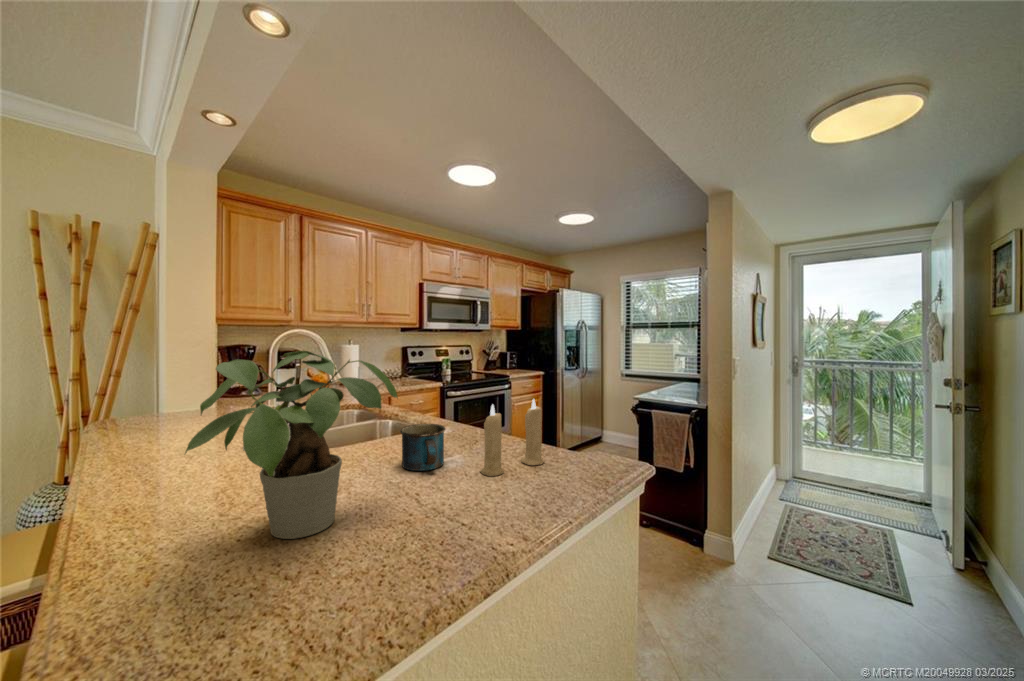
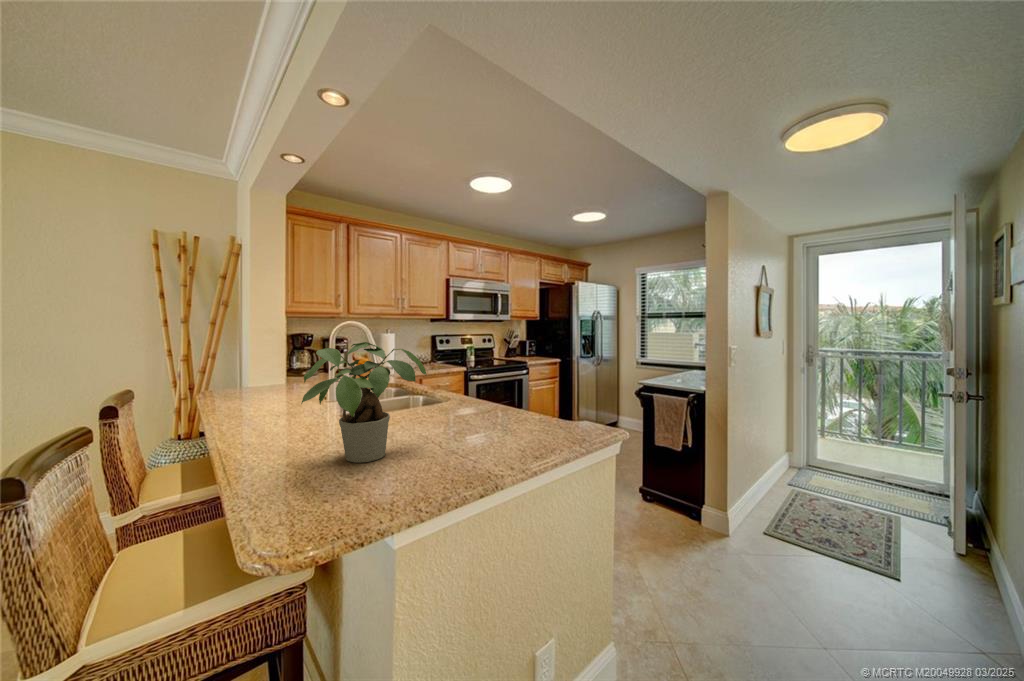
candle: present [480,399,544,476] -> none [487,377,536,434]
mug: present [400,424,445,471] -> none [429,396,463,429]

